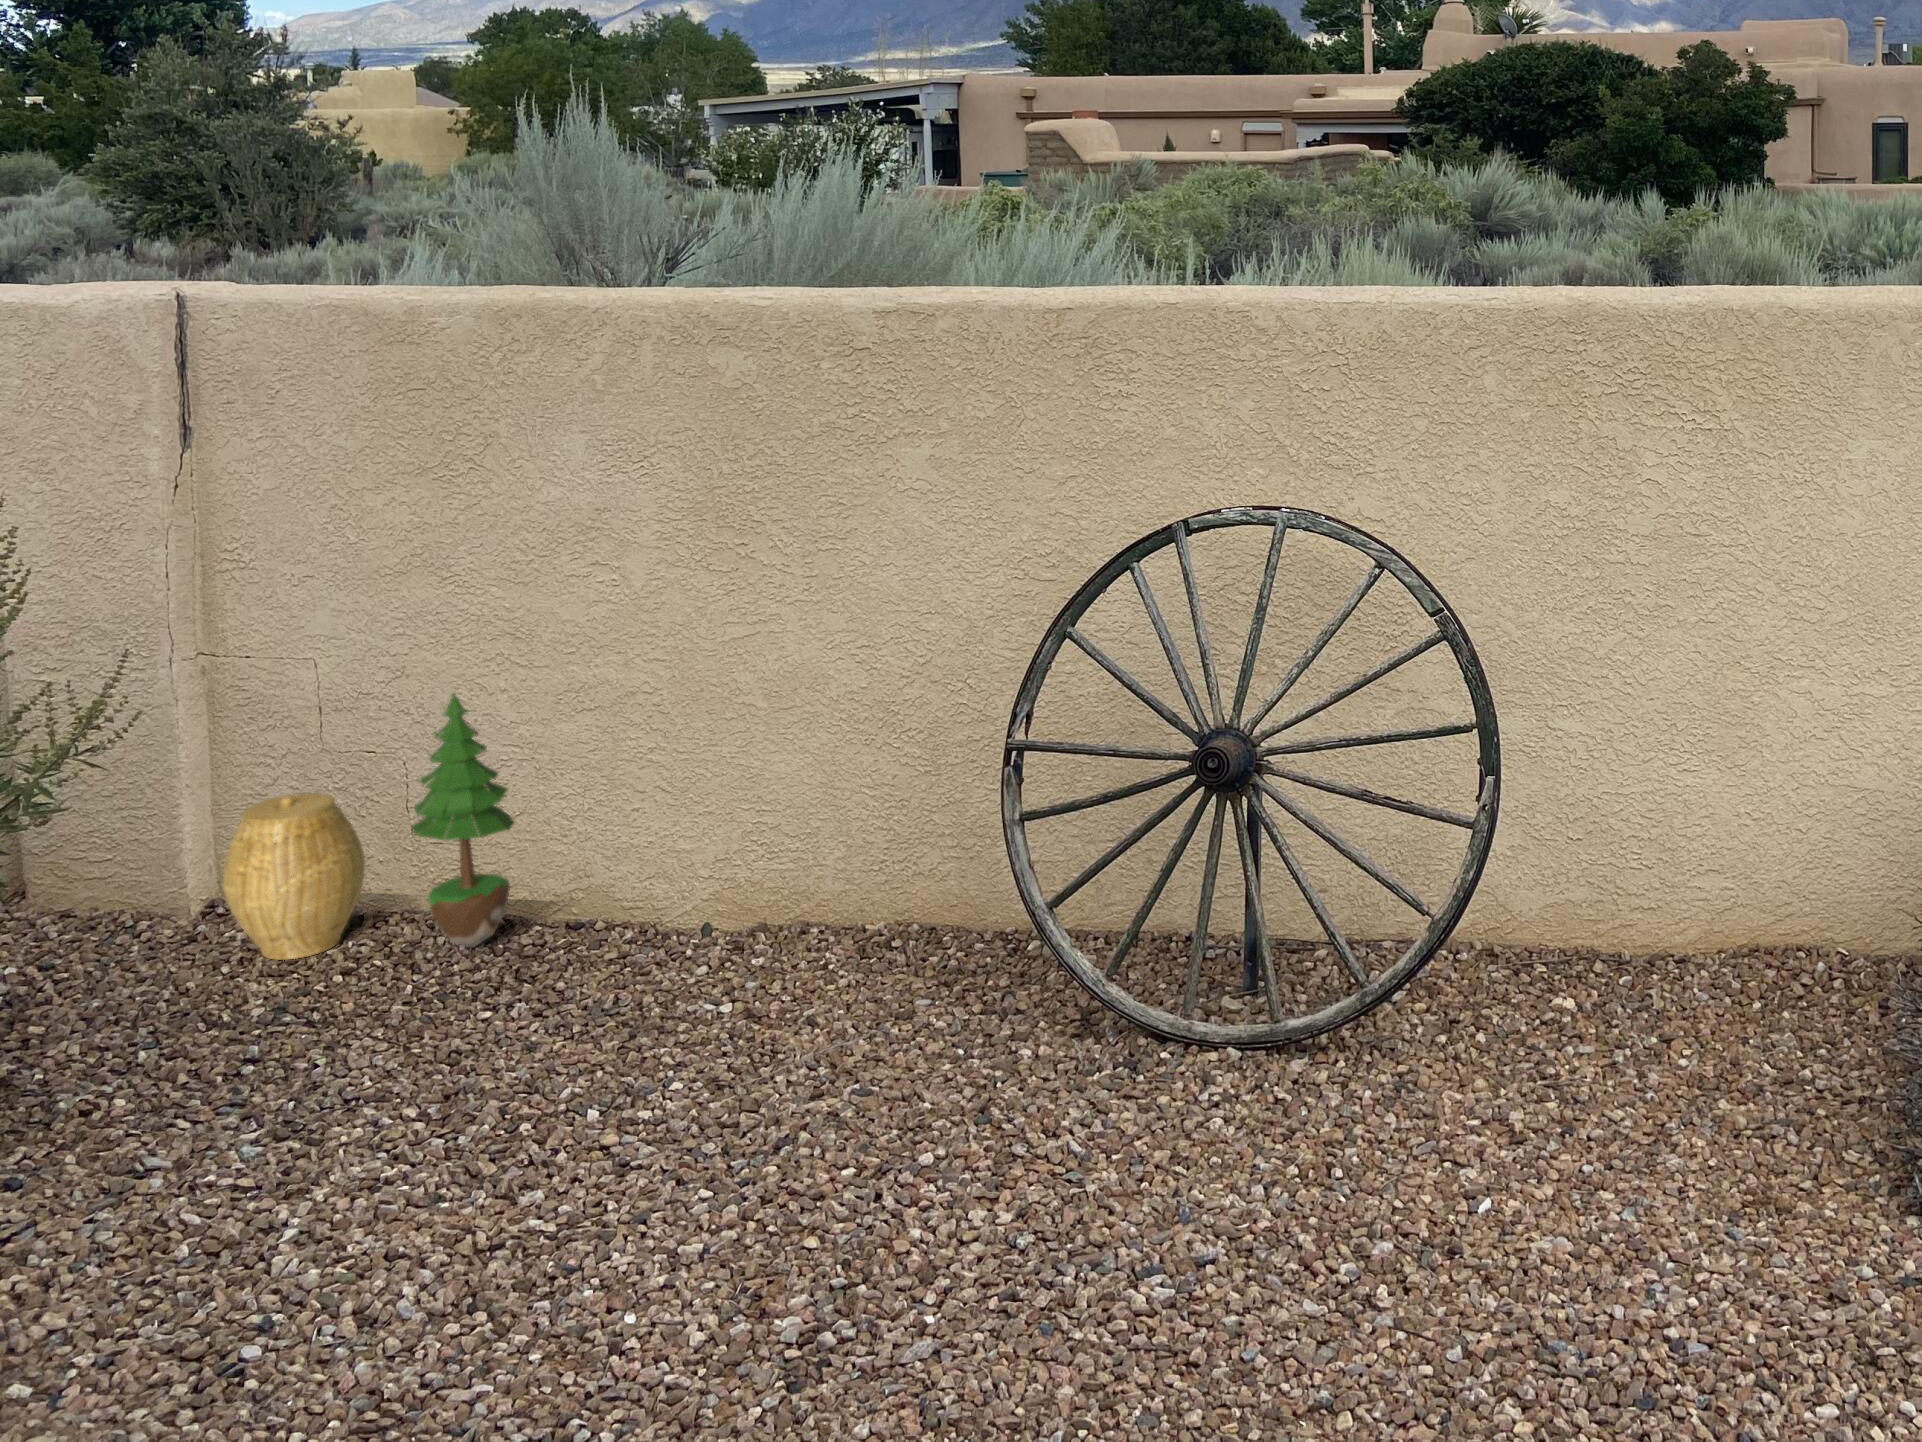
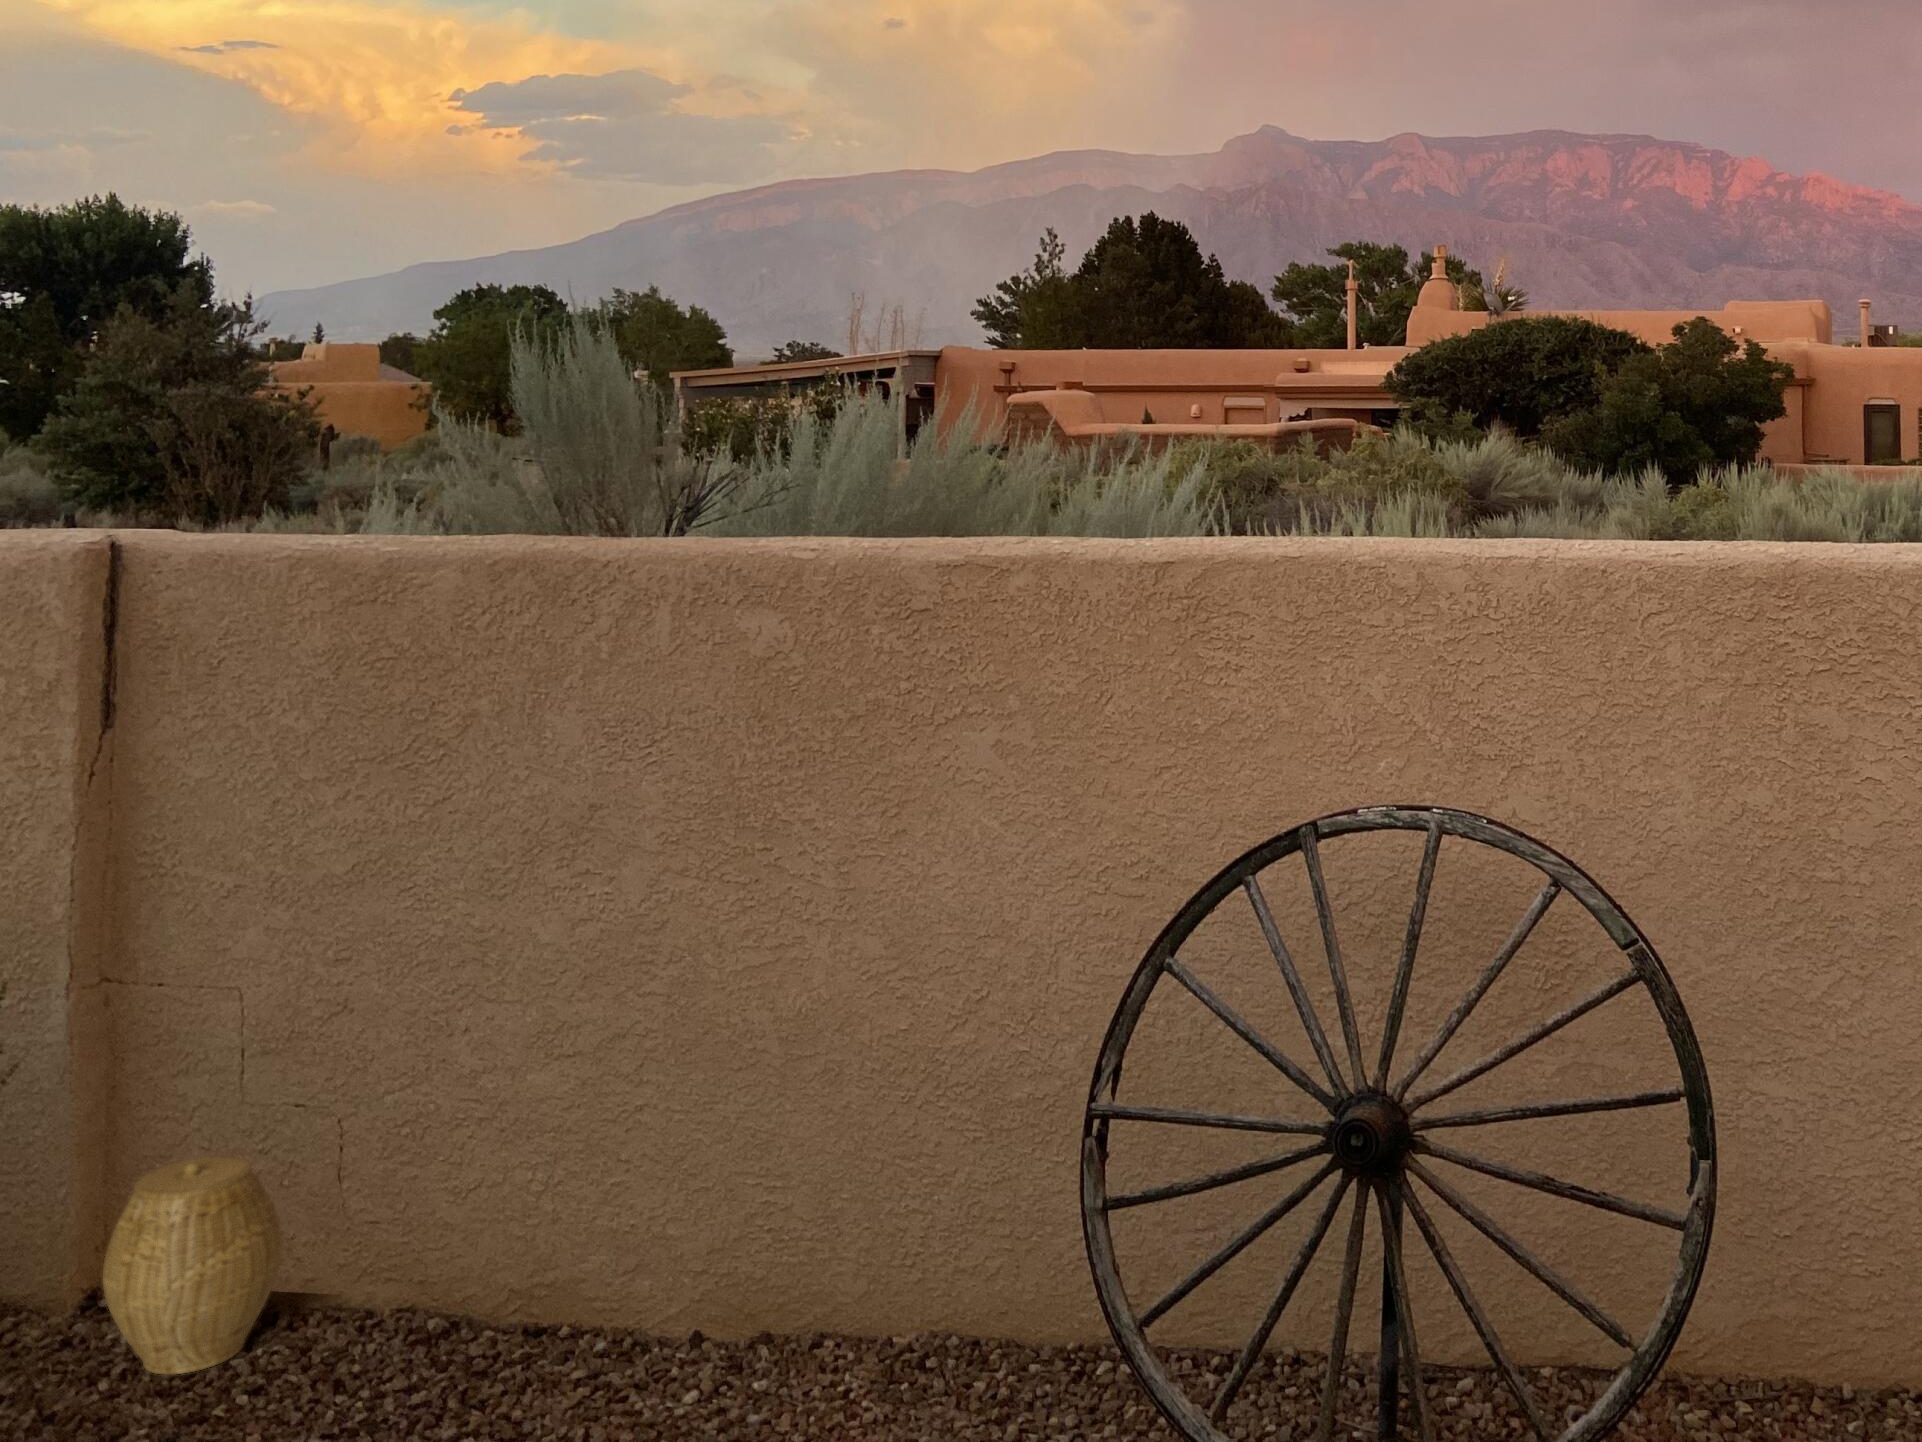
potted tree: present [412,694,514,947] -> none [340,1031,472,1360]

